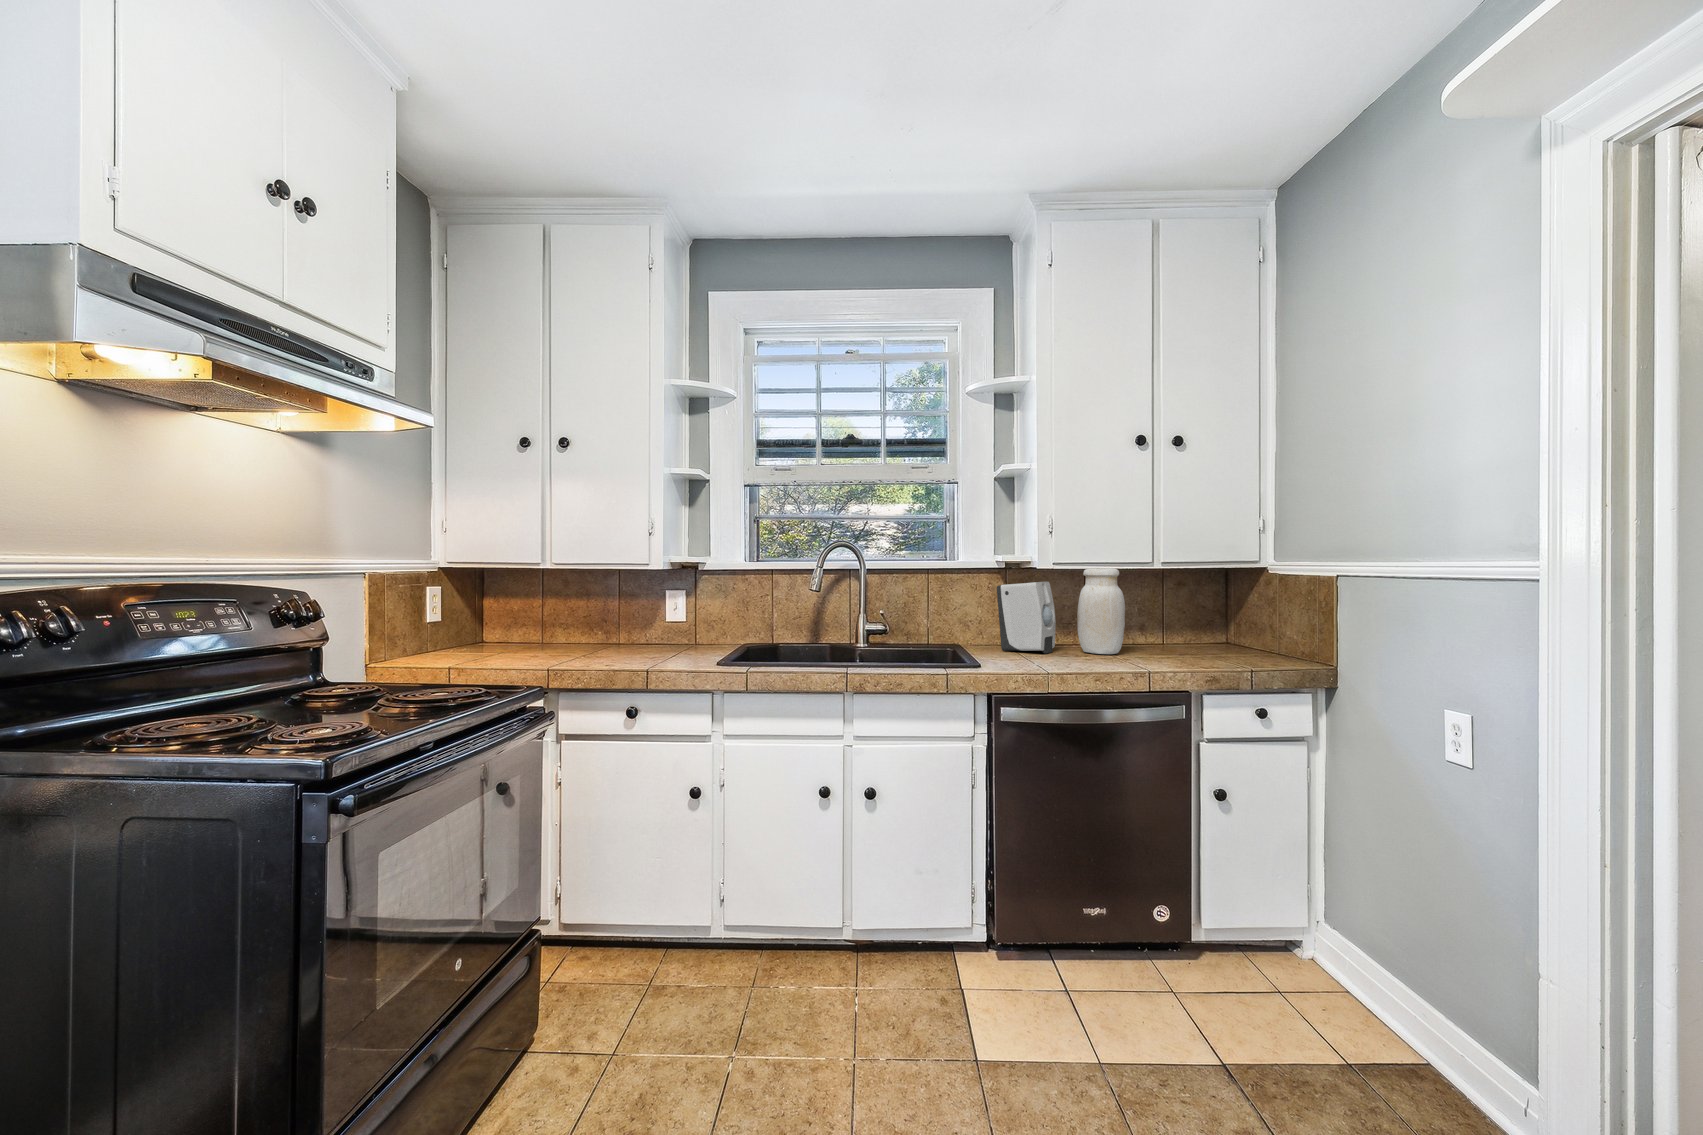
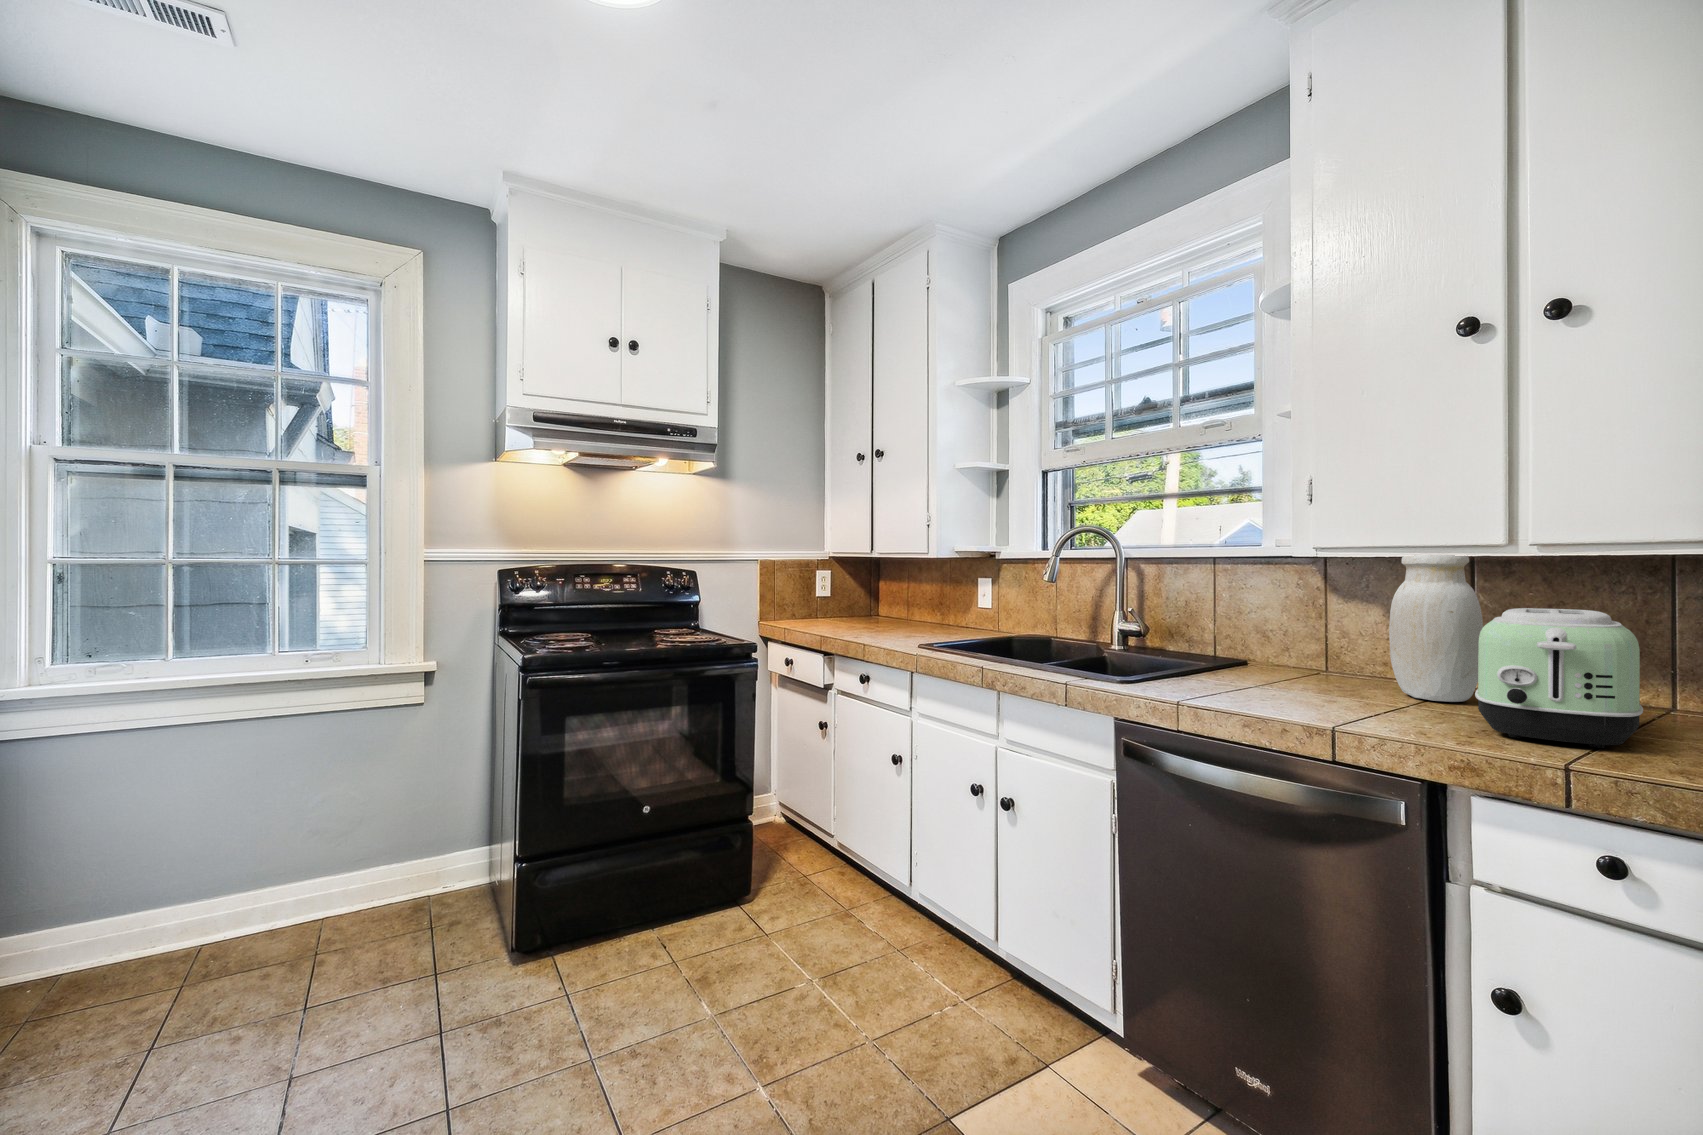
soap dispenser: present [997,582,1056,653] -> none [1275,574,1364,685]
toaster: none [1150,599,1235,666] -> present [1475,608,1643,748]

